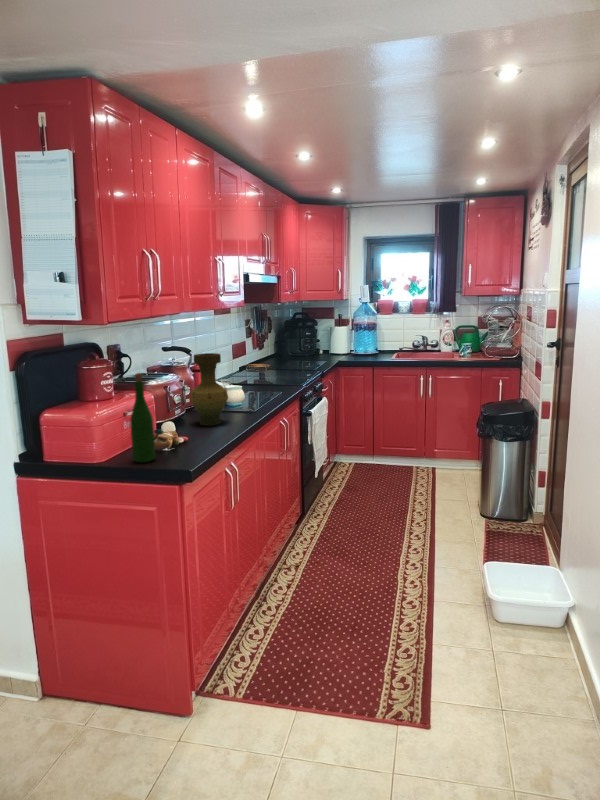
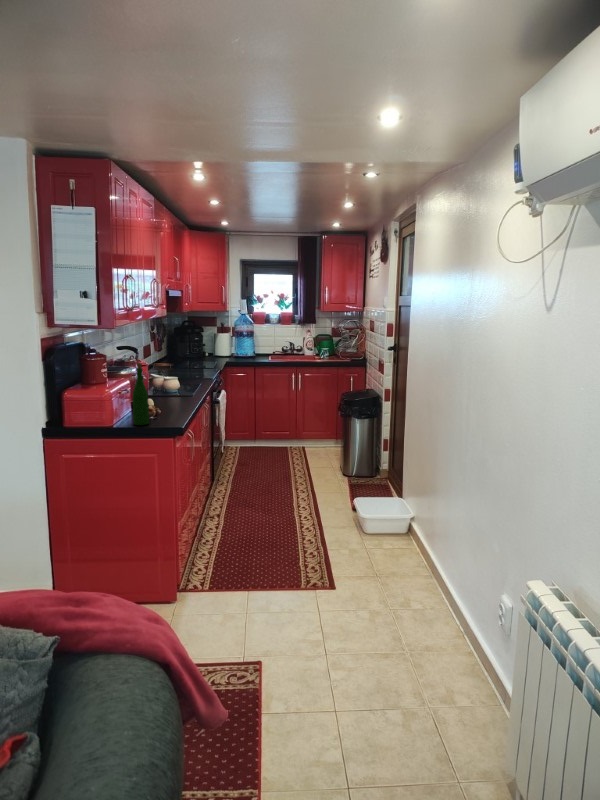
vase: present [190,353,228,426] -> none [151,351,179,404]

